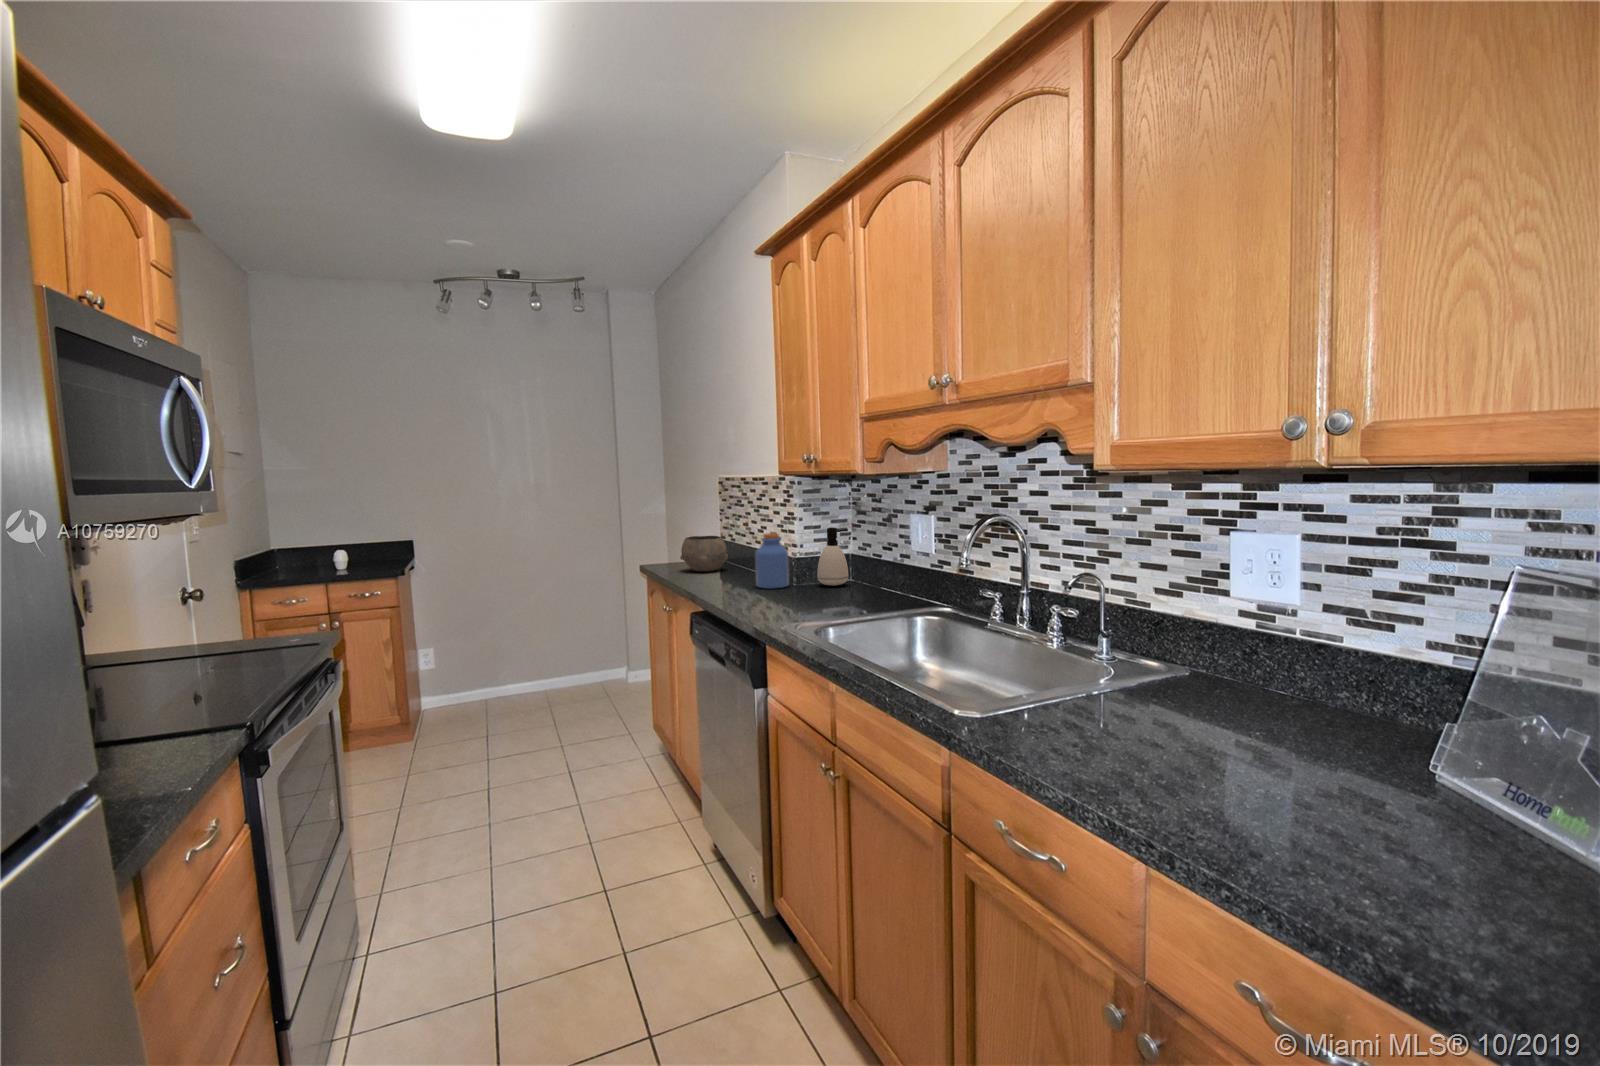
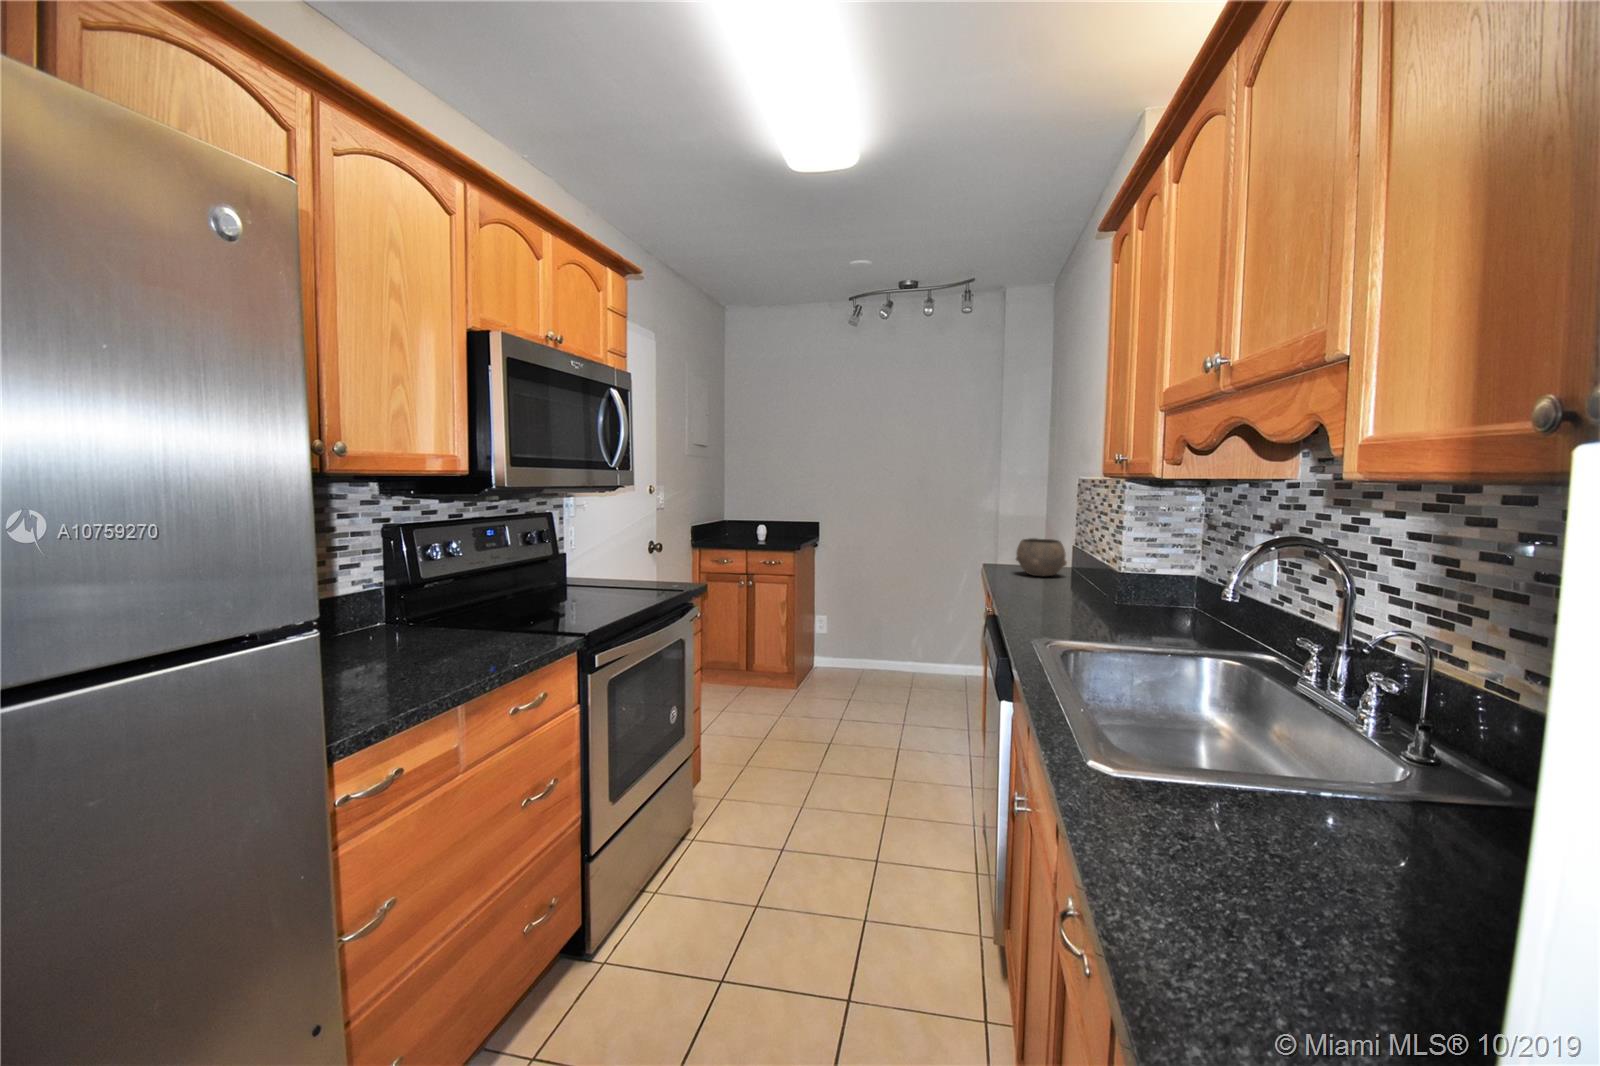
soap dispenser: present [817,527,849,586] -> none [1142,541,1188,609]
jar: present [755,533,789,589] -> none [1069,542,1110,602]

